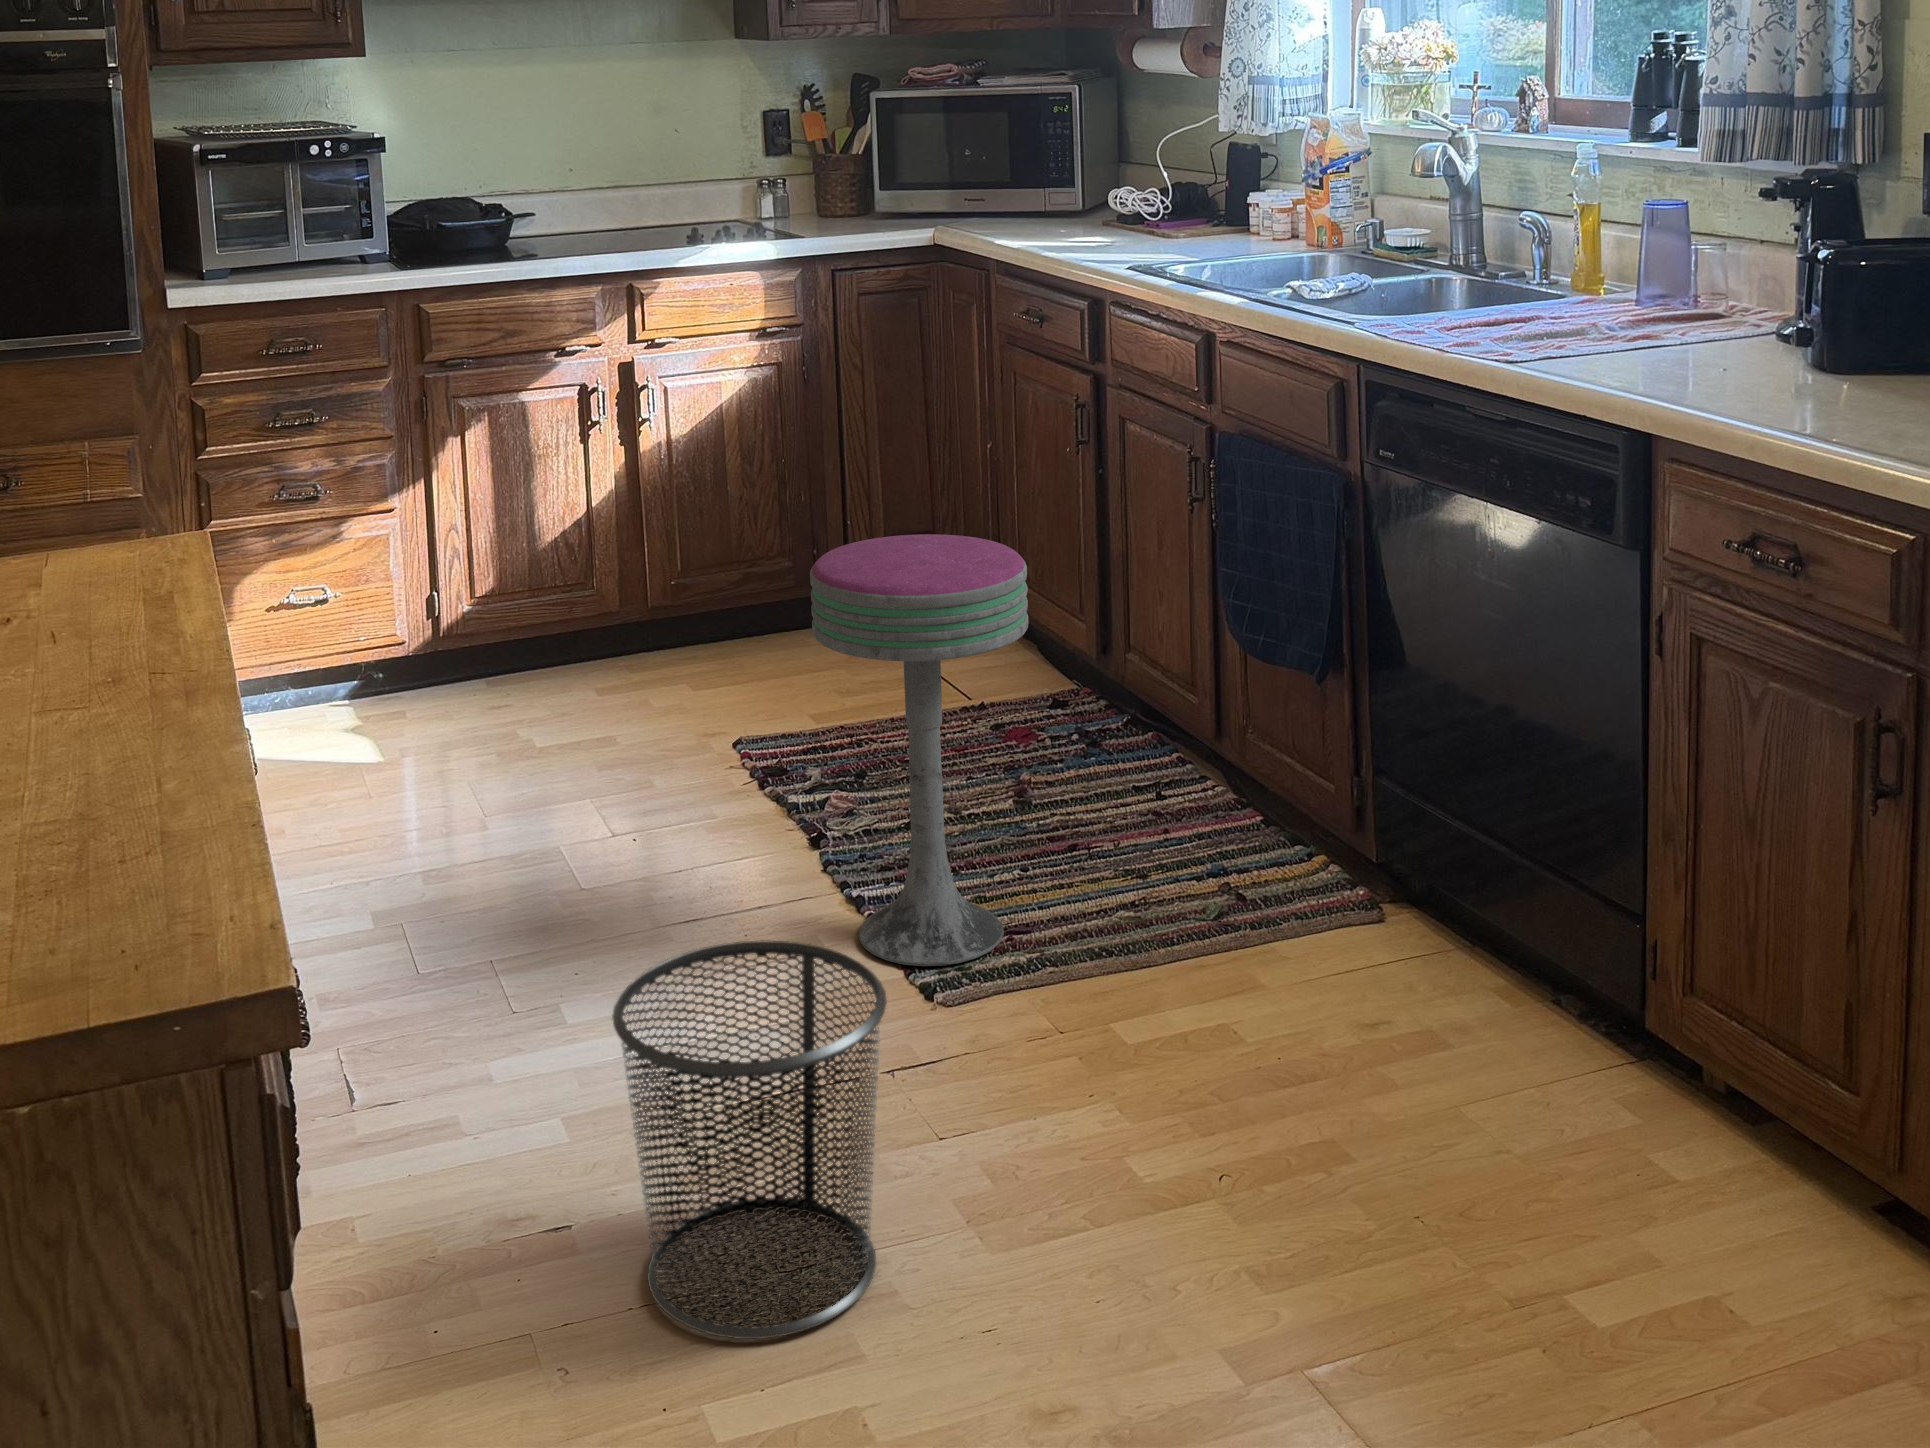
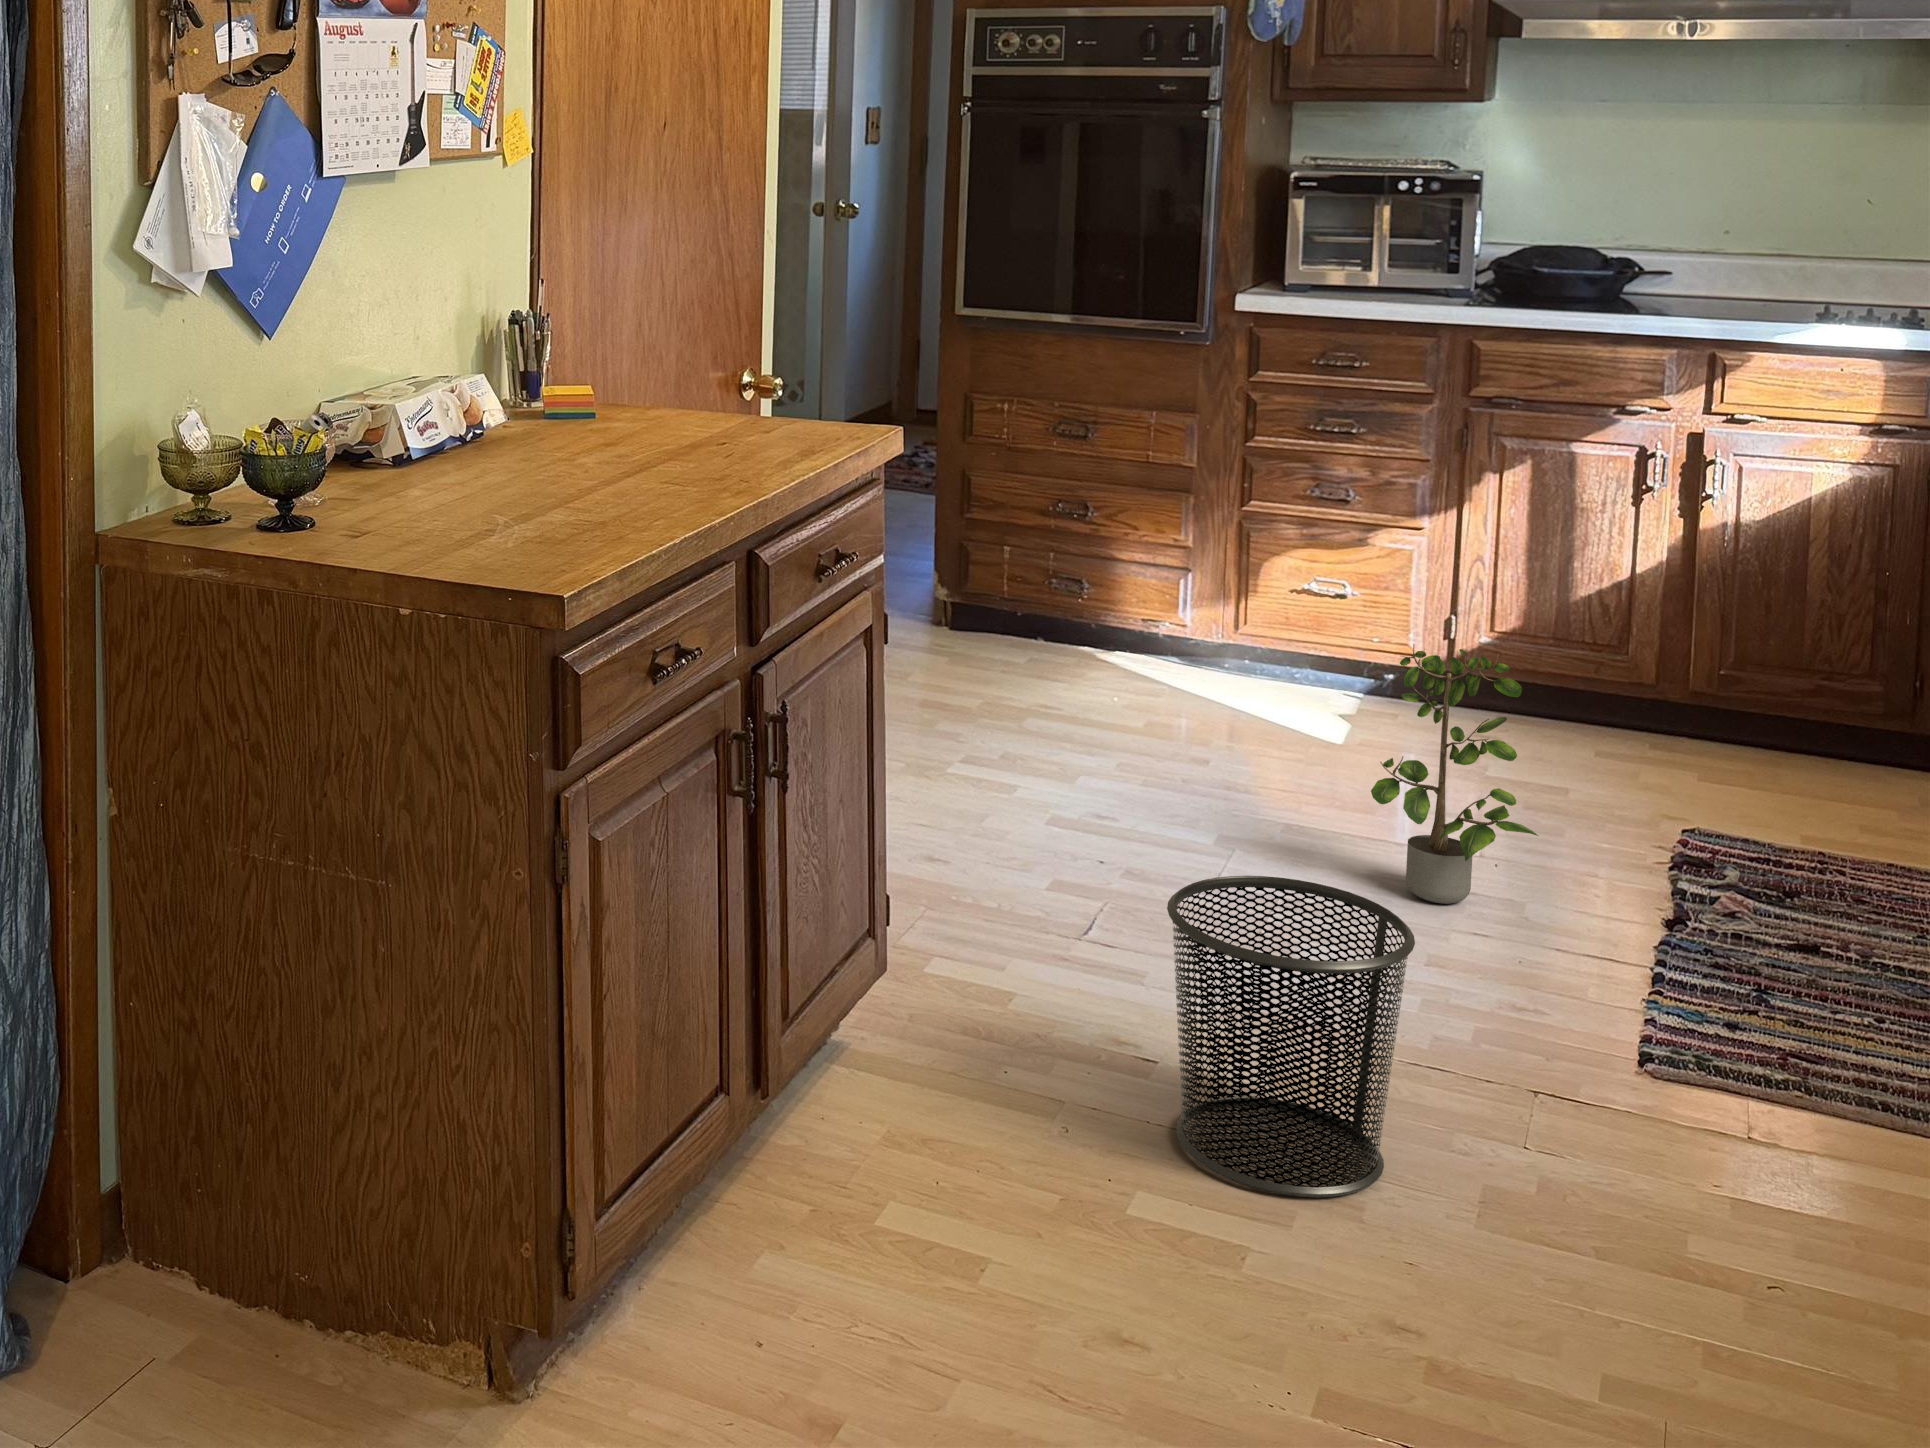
bar stool: present [810,534,1028,966] -> none [1604,620,1865,1061]
potted plant: none [547,621,718,902] -> present [1371,645,1538,904]

